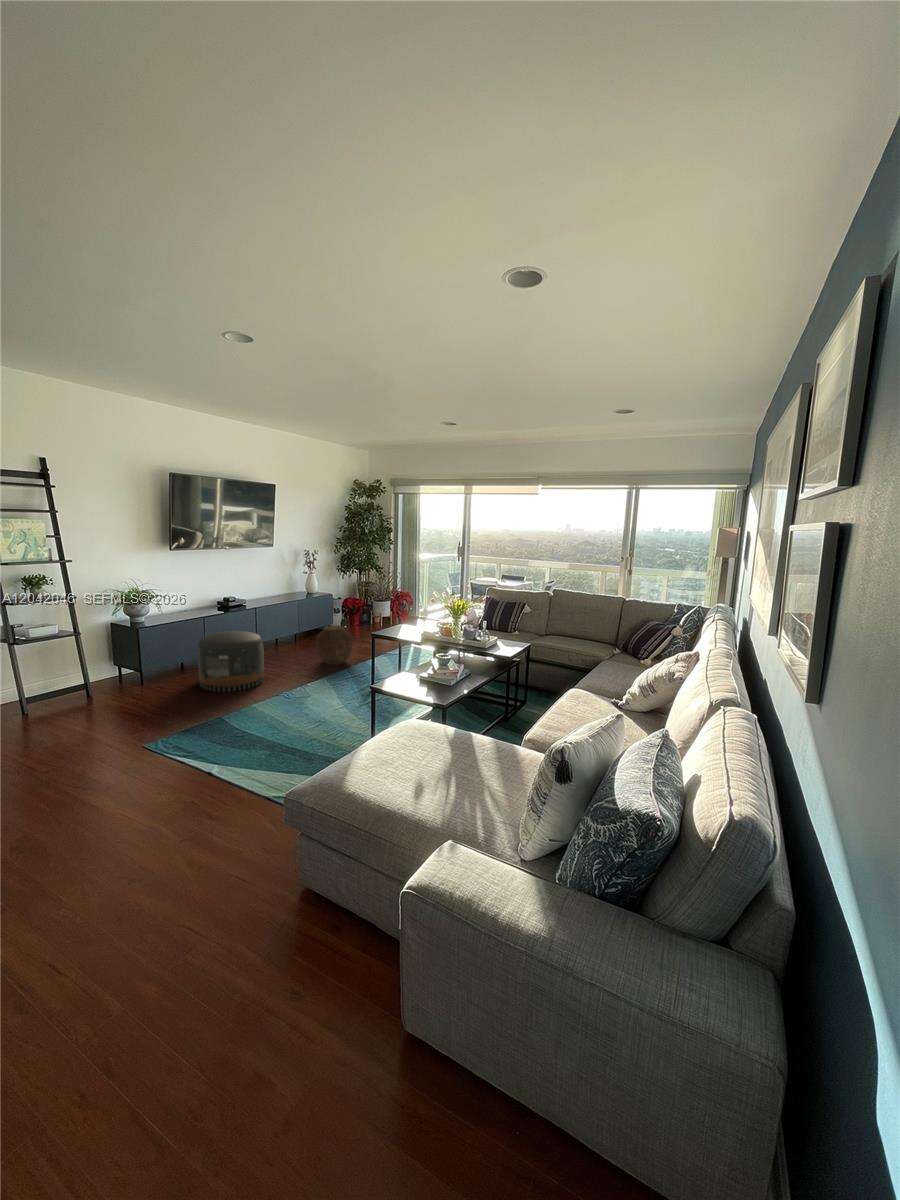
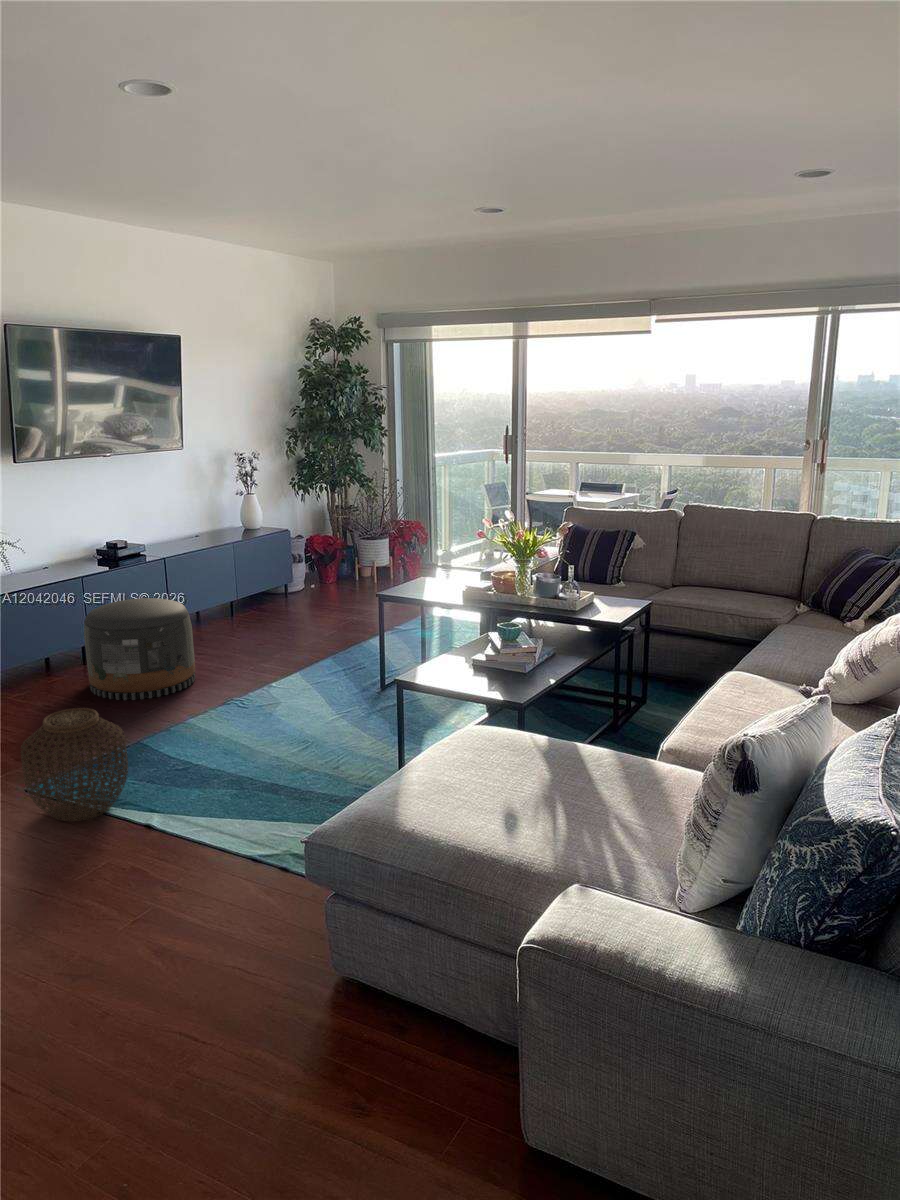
woven basket: present [317,625,352,665] -> present [21,708,128,821]

